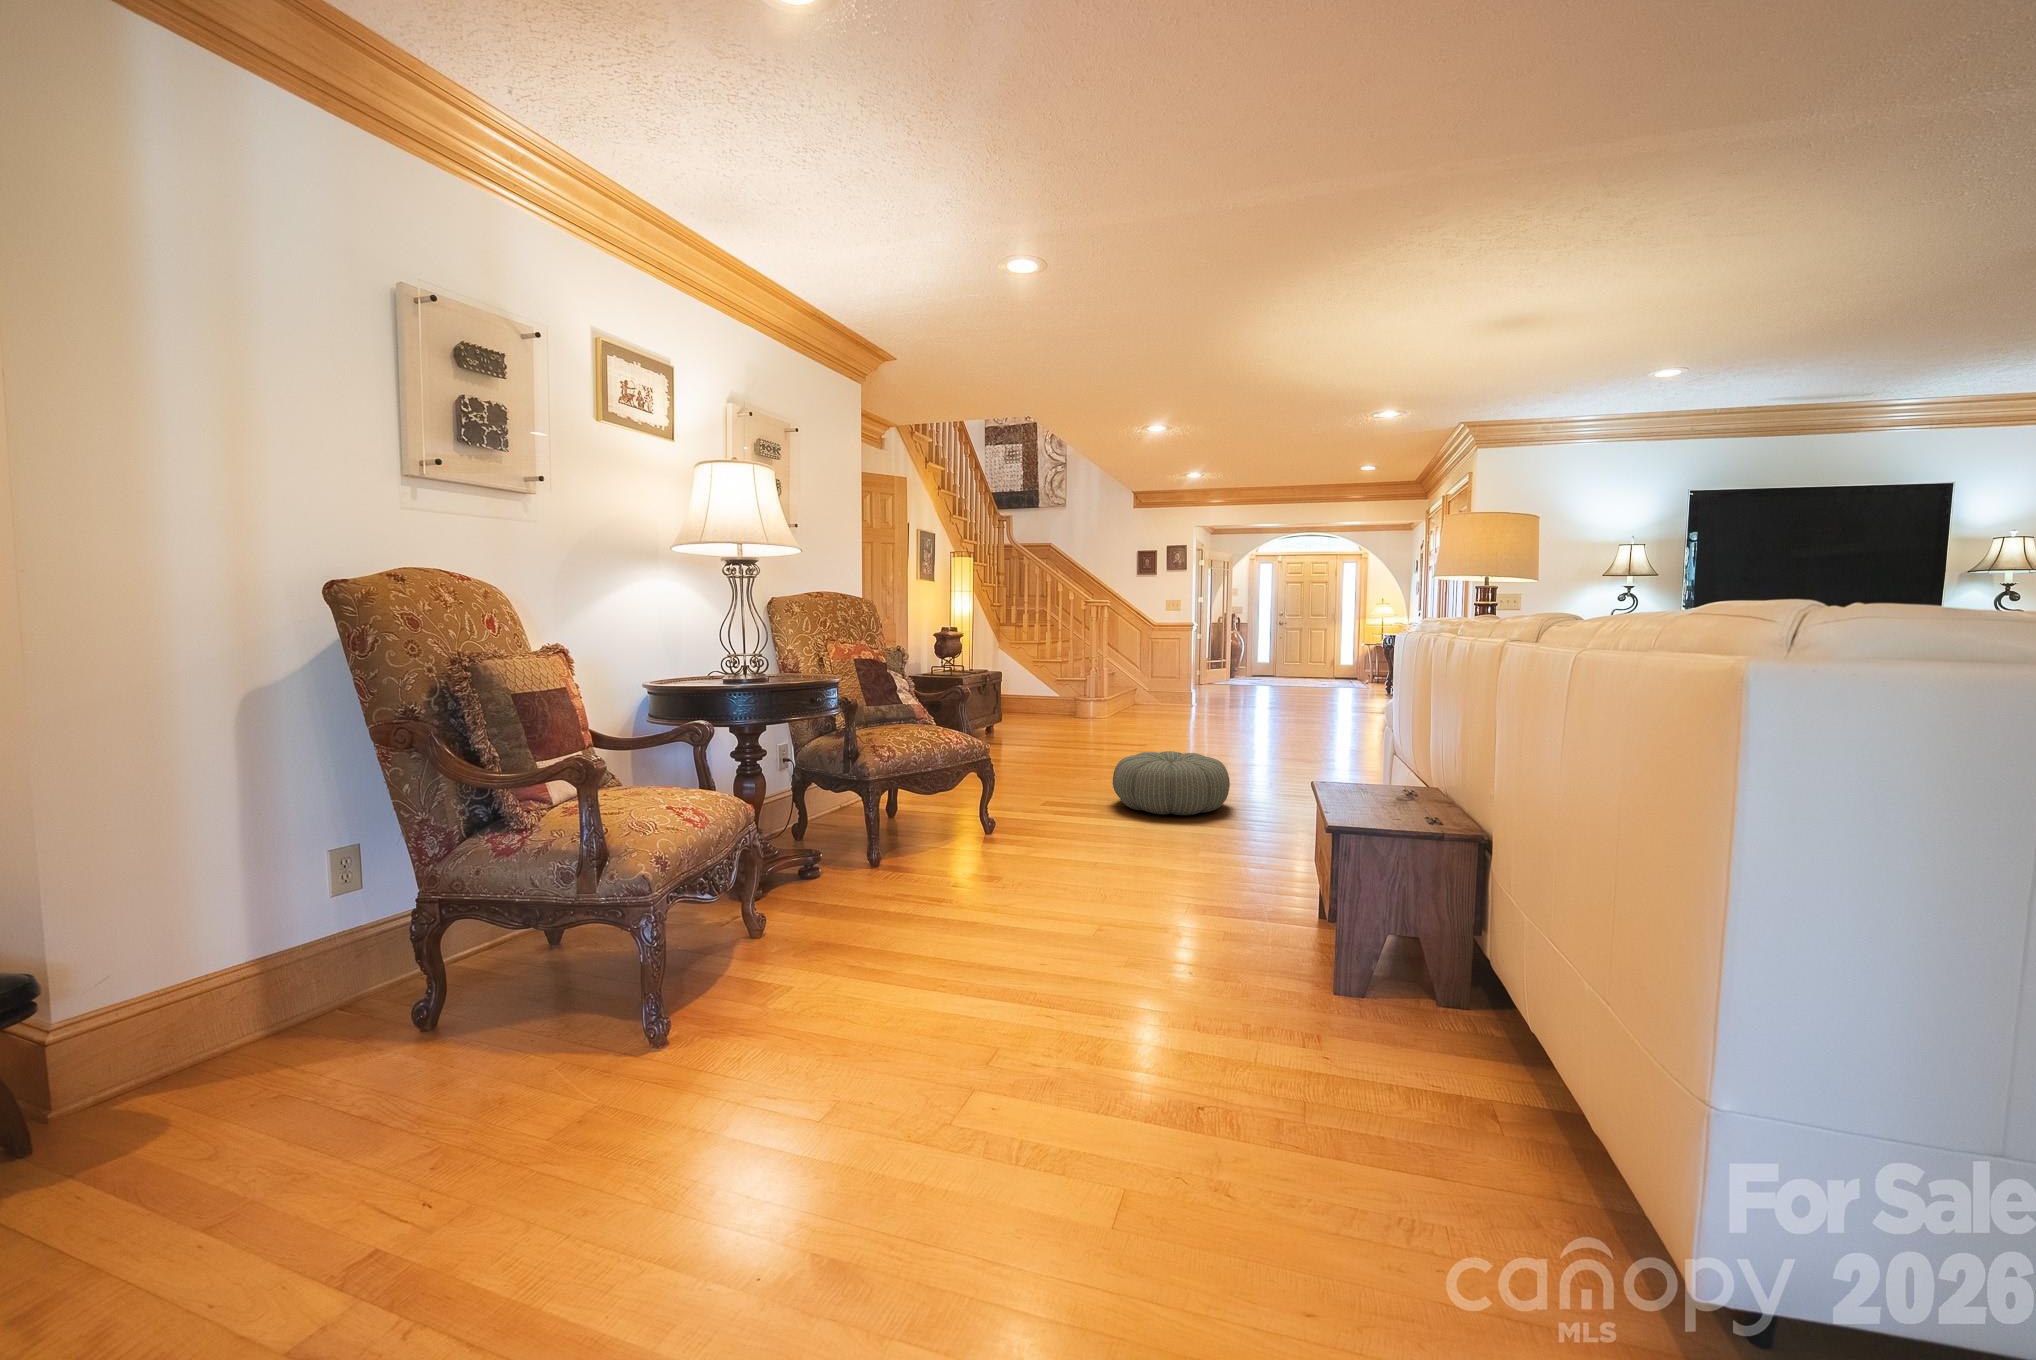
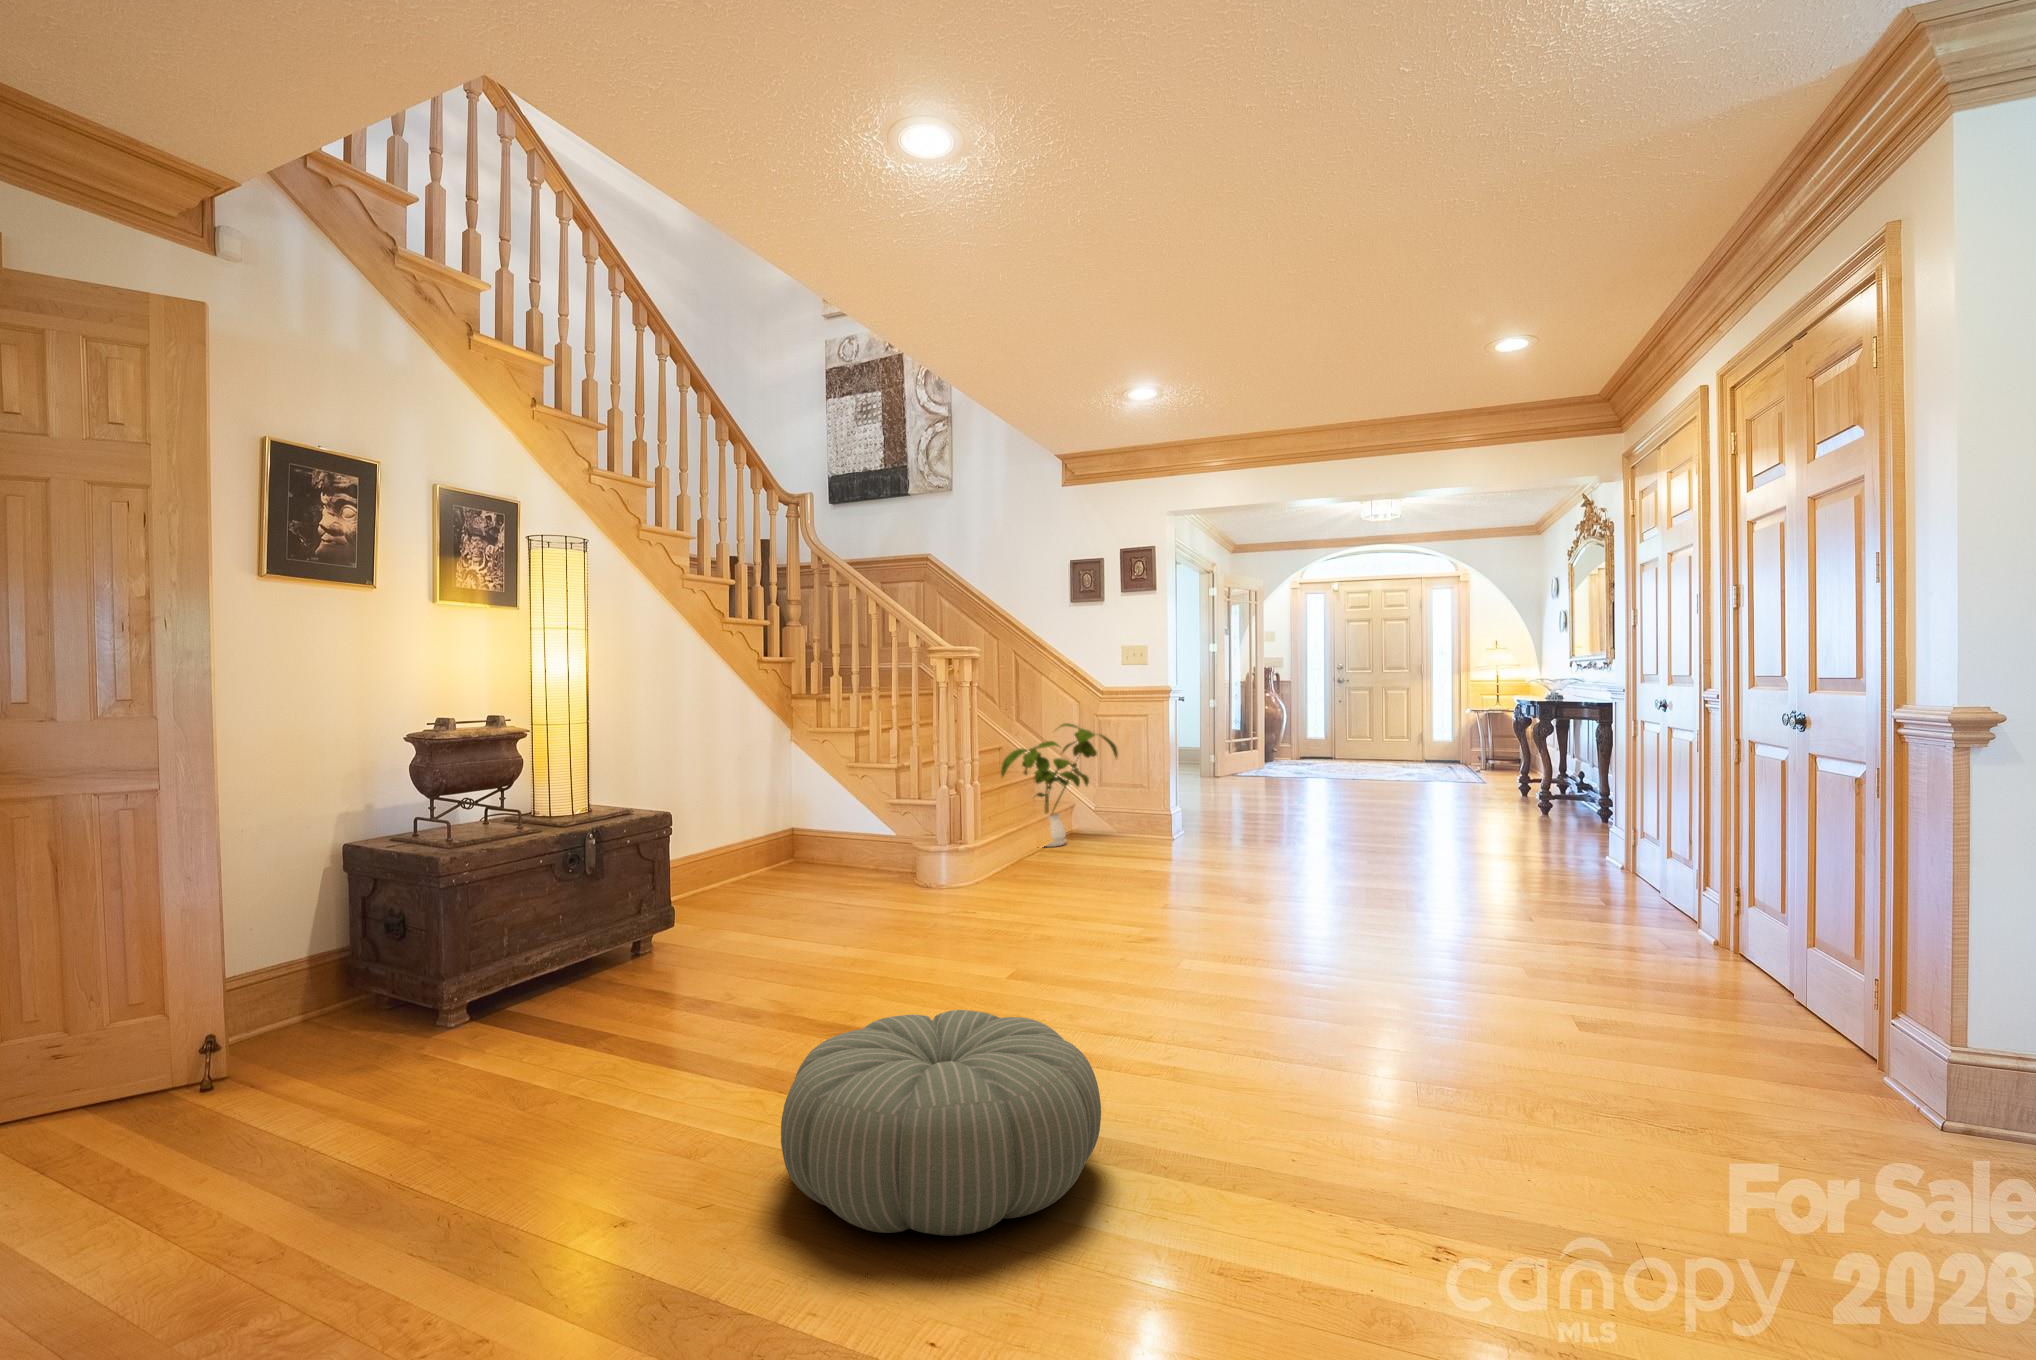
house plant: none [1104,645,1168,714] -> present [1001,723,1118,847]

